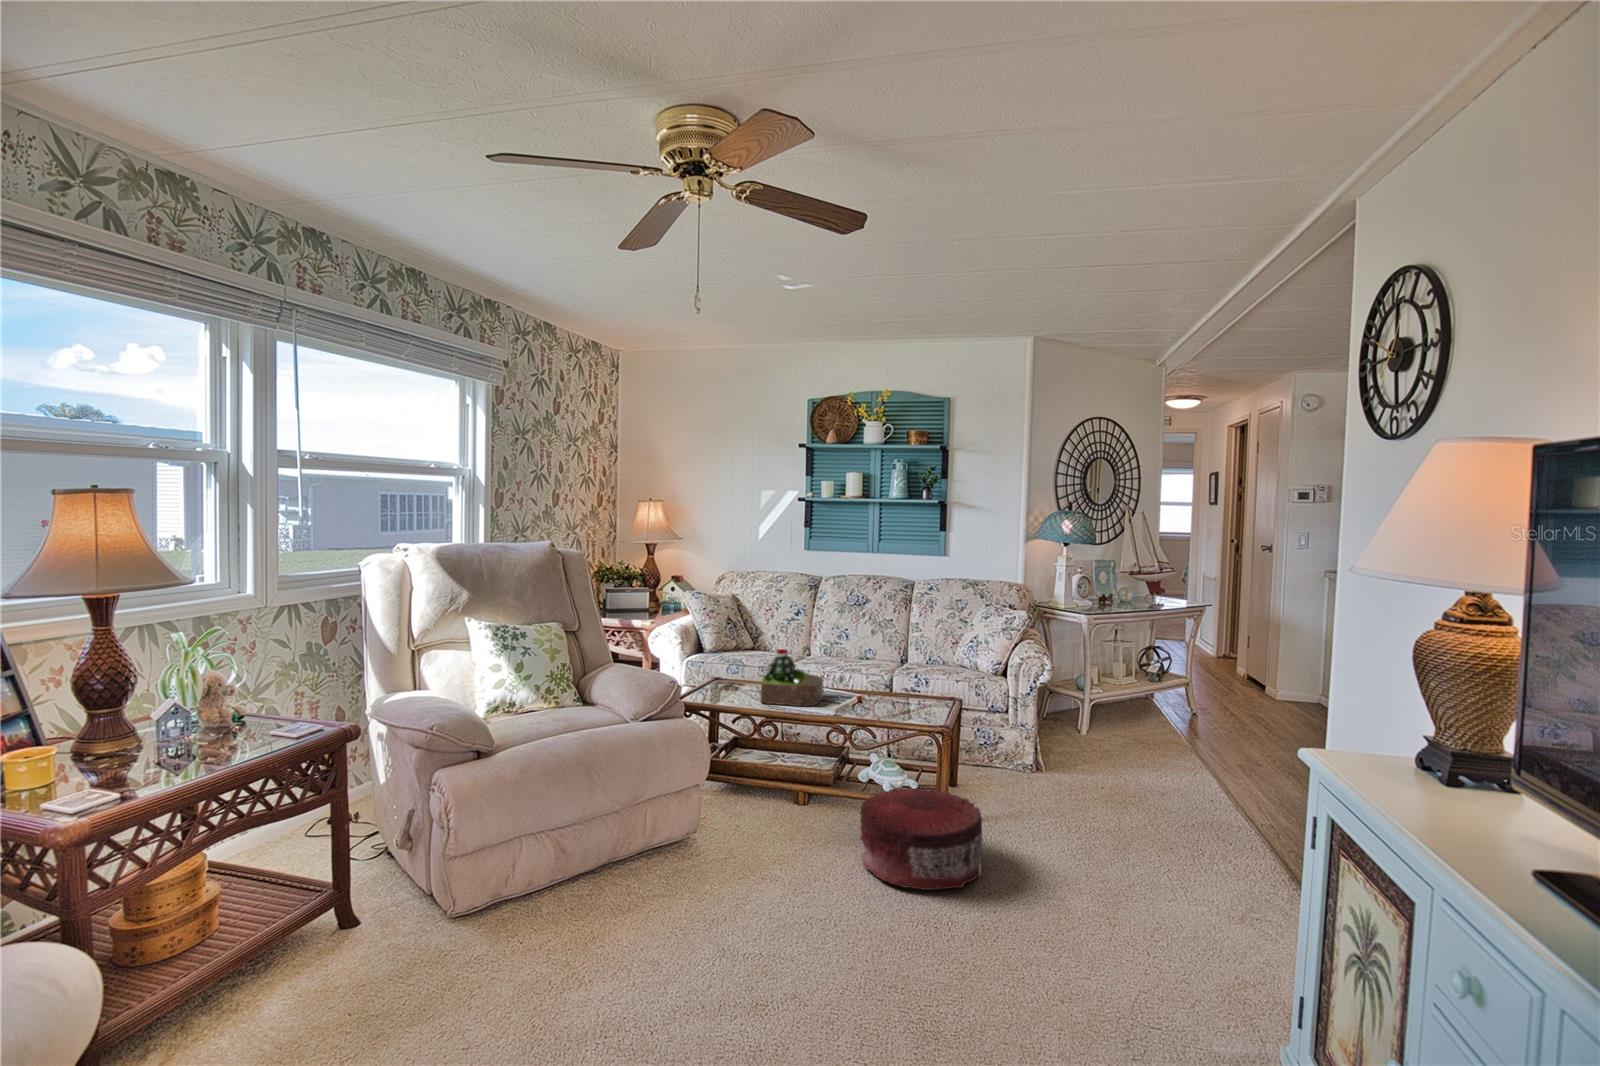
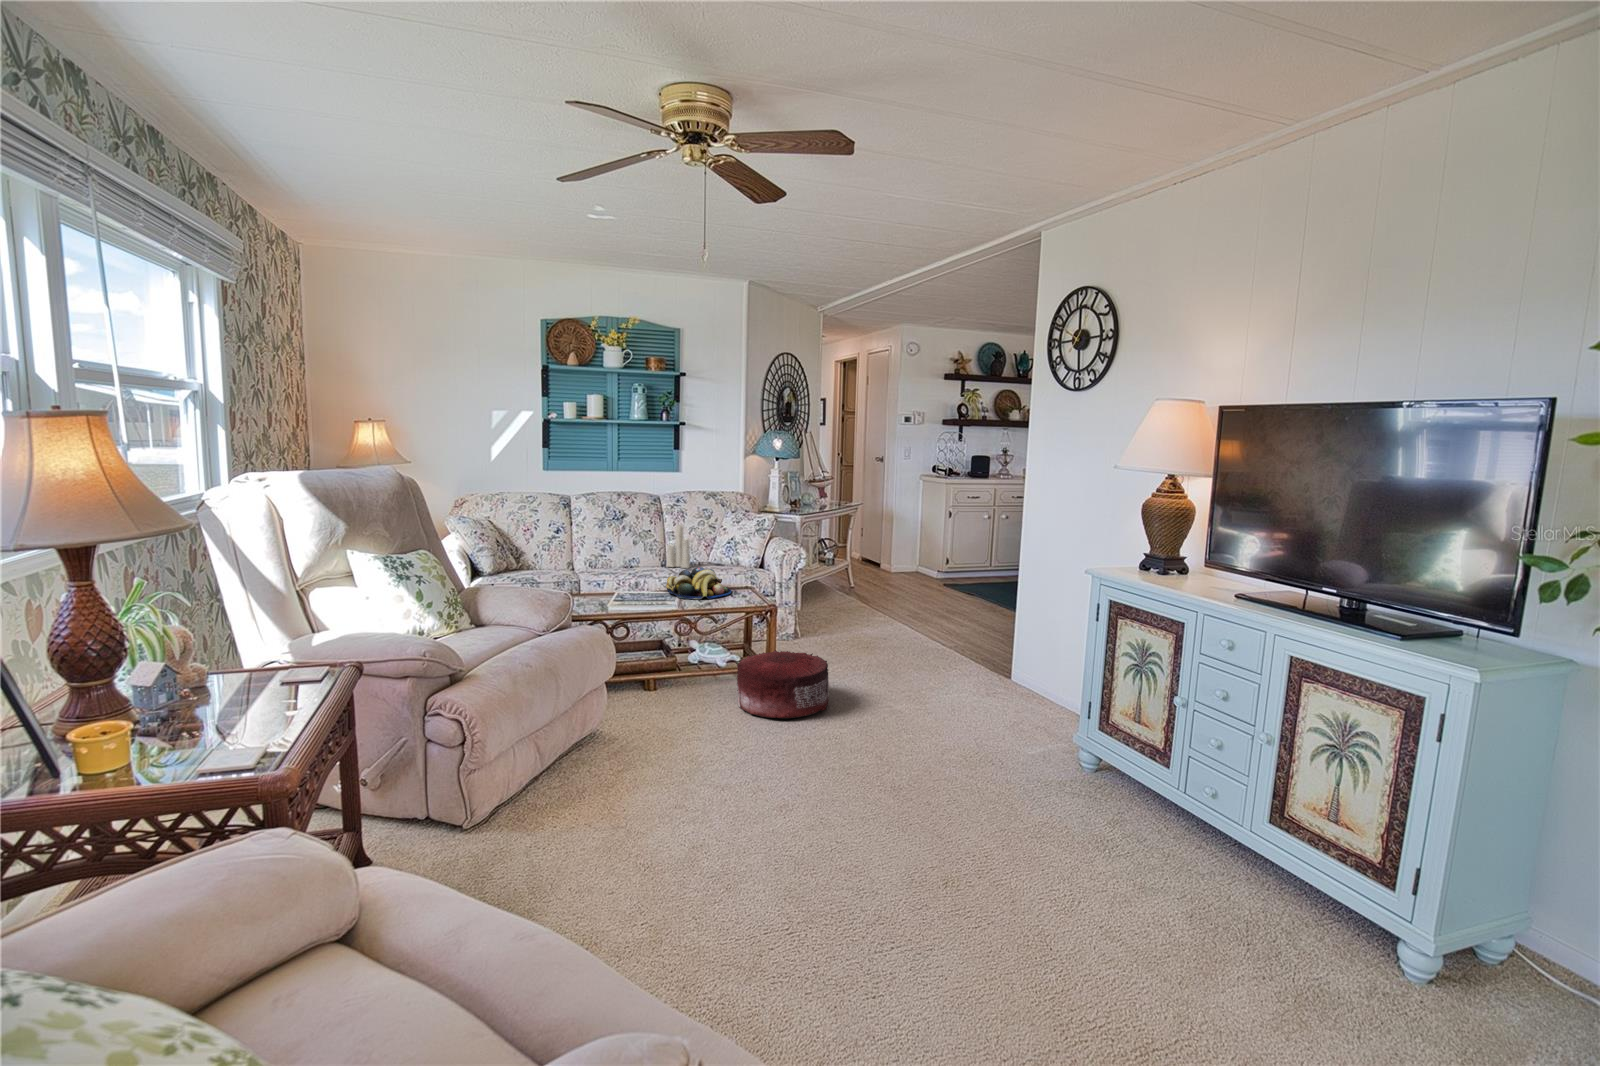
candle: none [903,606,928,666] -> present [667,524,690,568]
succulent plant: present [761,649,823,706] -> none [596,560,649,610]
fruit bowl: none [855,667,931,707] -> present [666,567,731,599]

